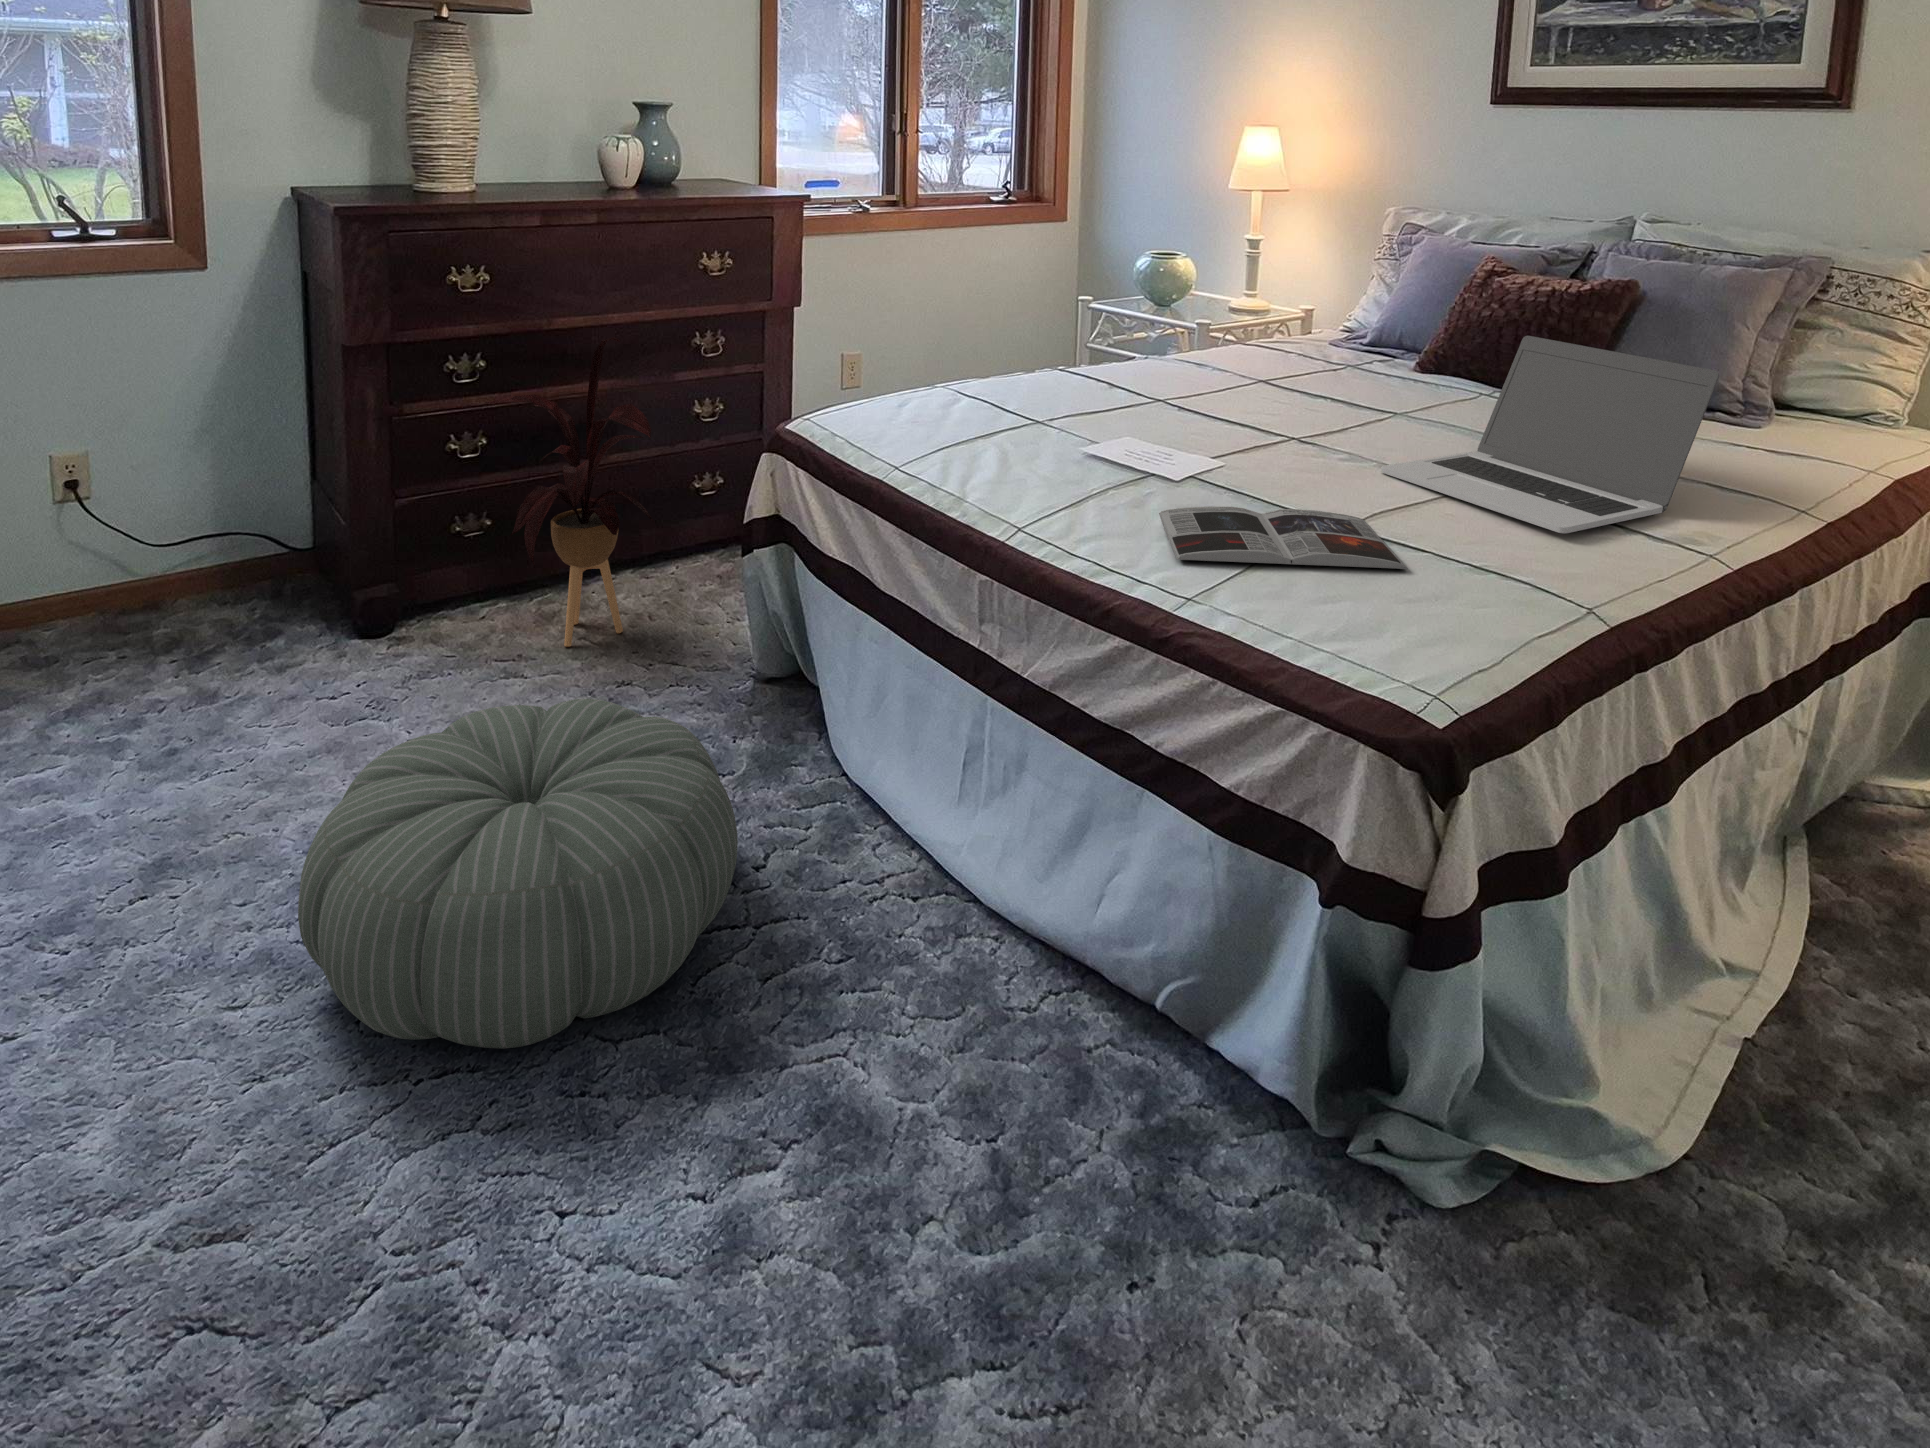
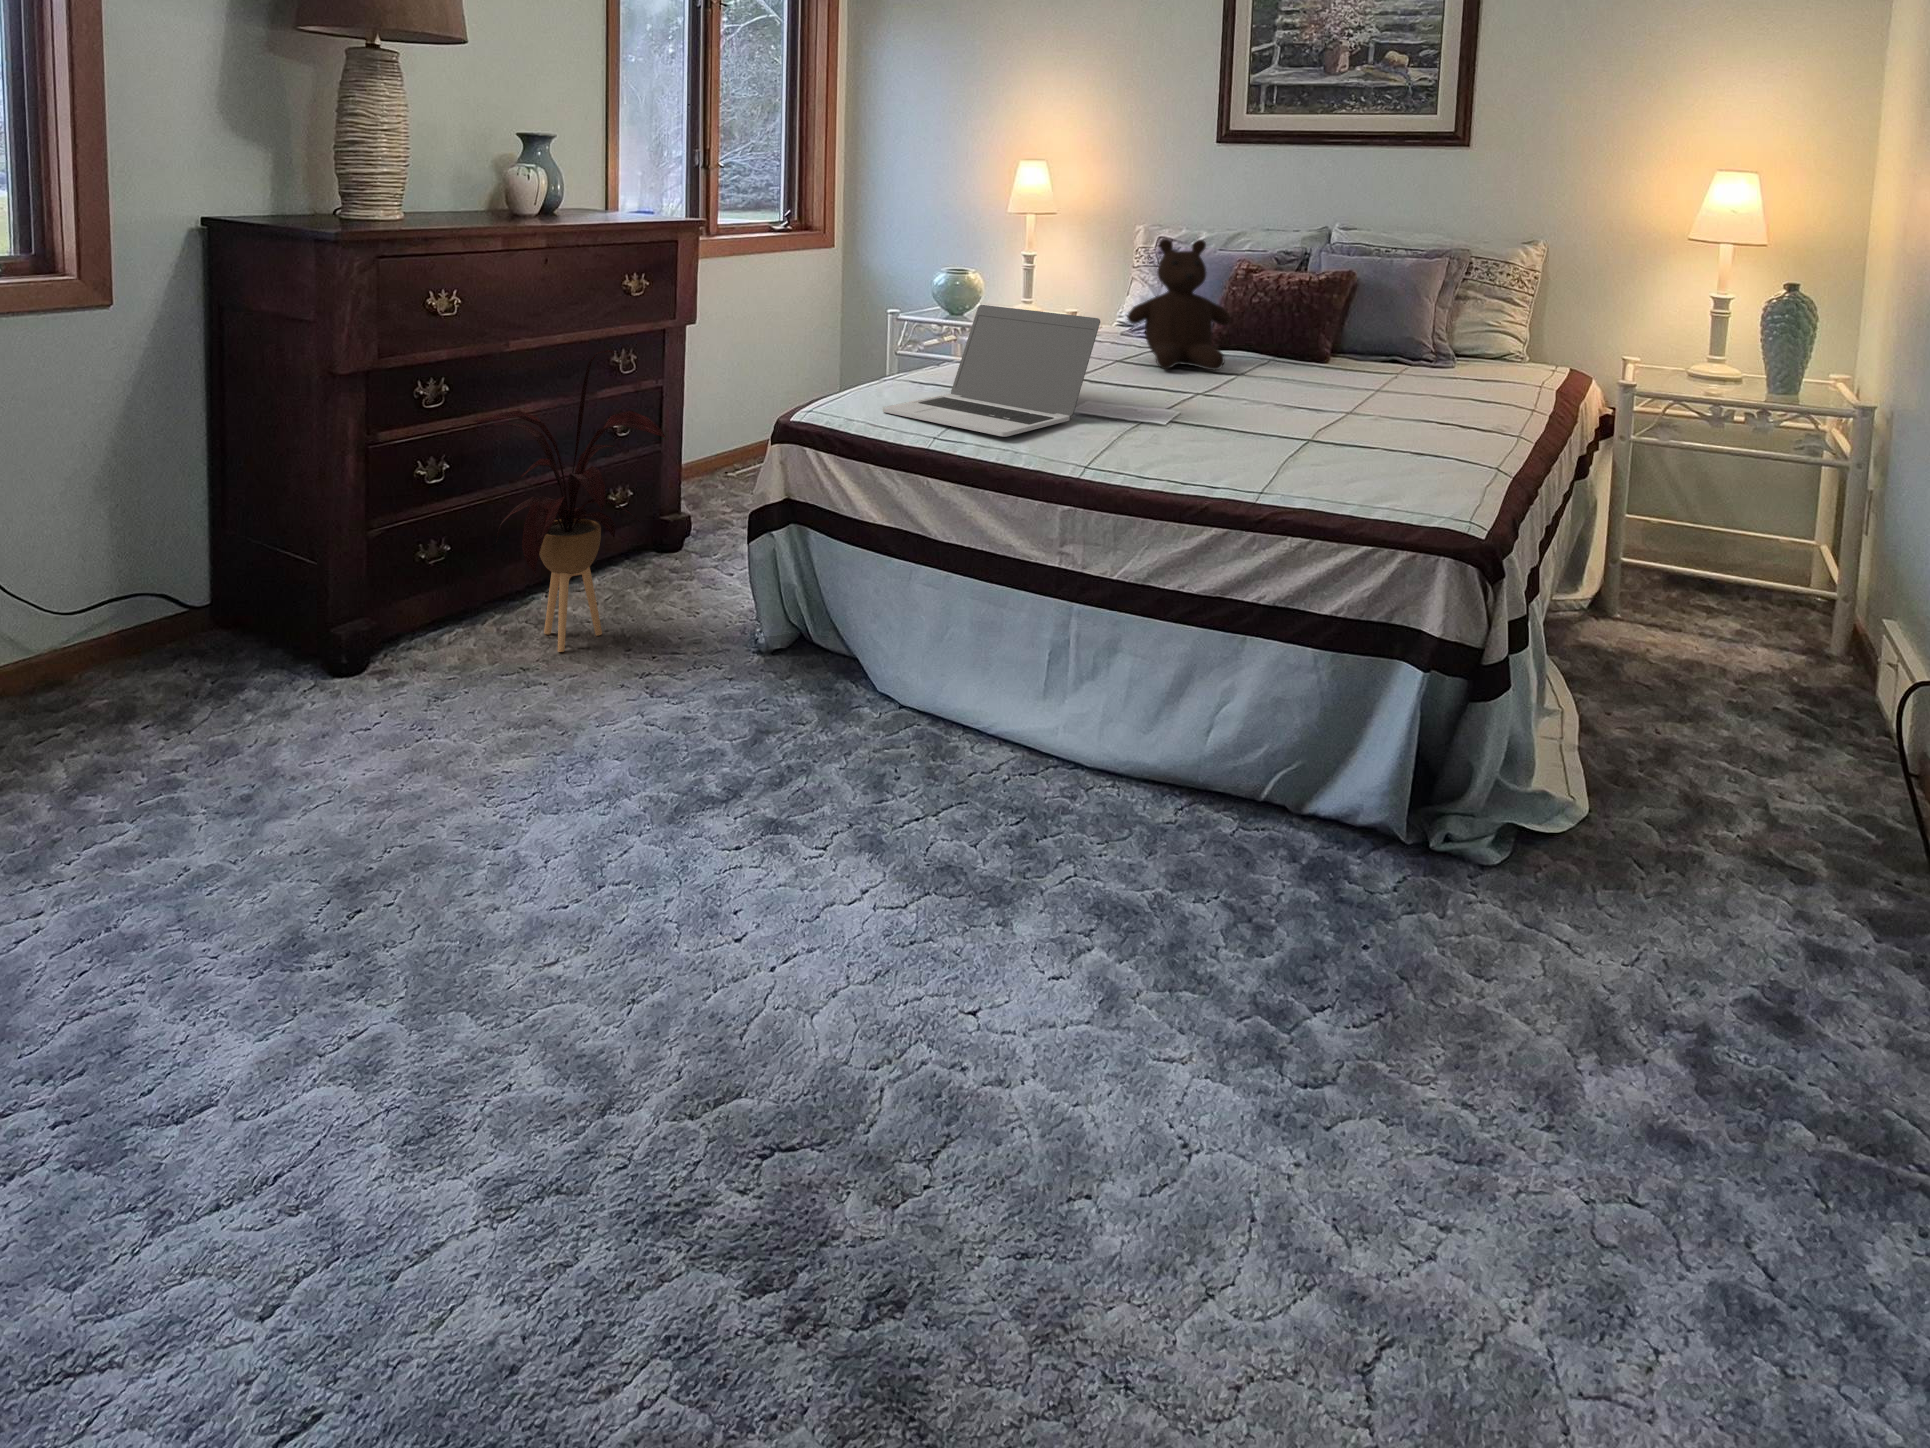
teddy bear: none [1264,231,1404,404] -> present [1127,239,1231,370]
laptop: present [1381,336,1719,533] -> present [882,305,1100,437]
magazine: present [1159,506,1407,569] -> none [1176,435,1370,472]
pouf: present [298,699,738,1048] -> none [579,656,944,933]

